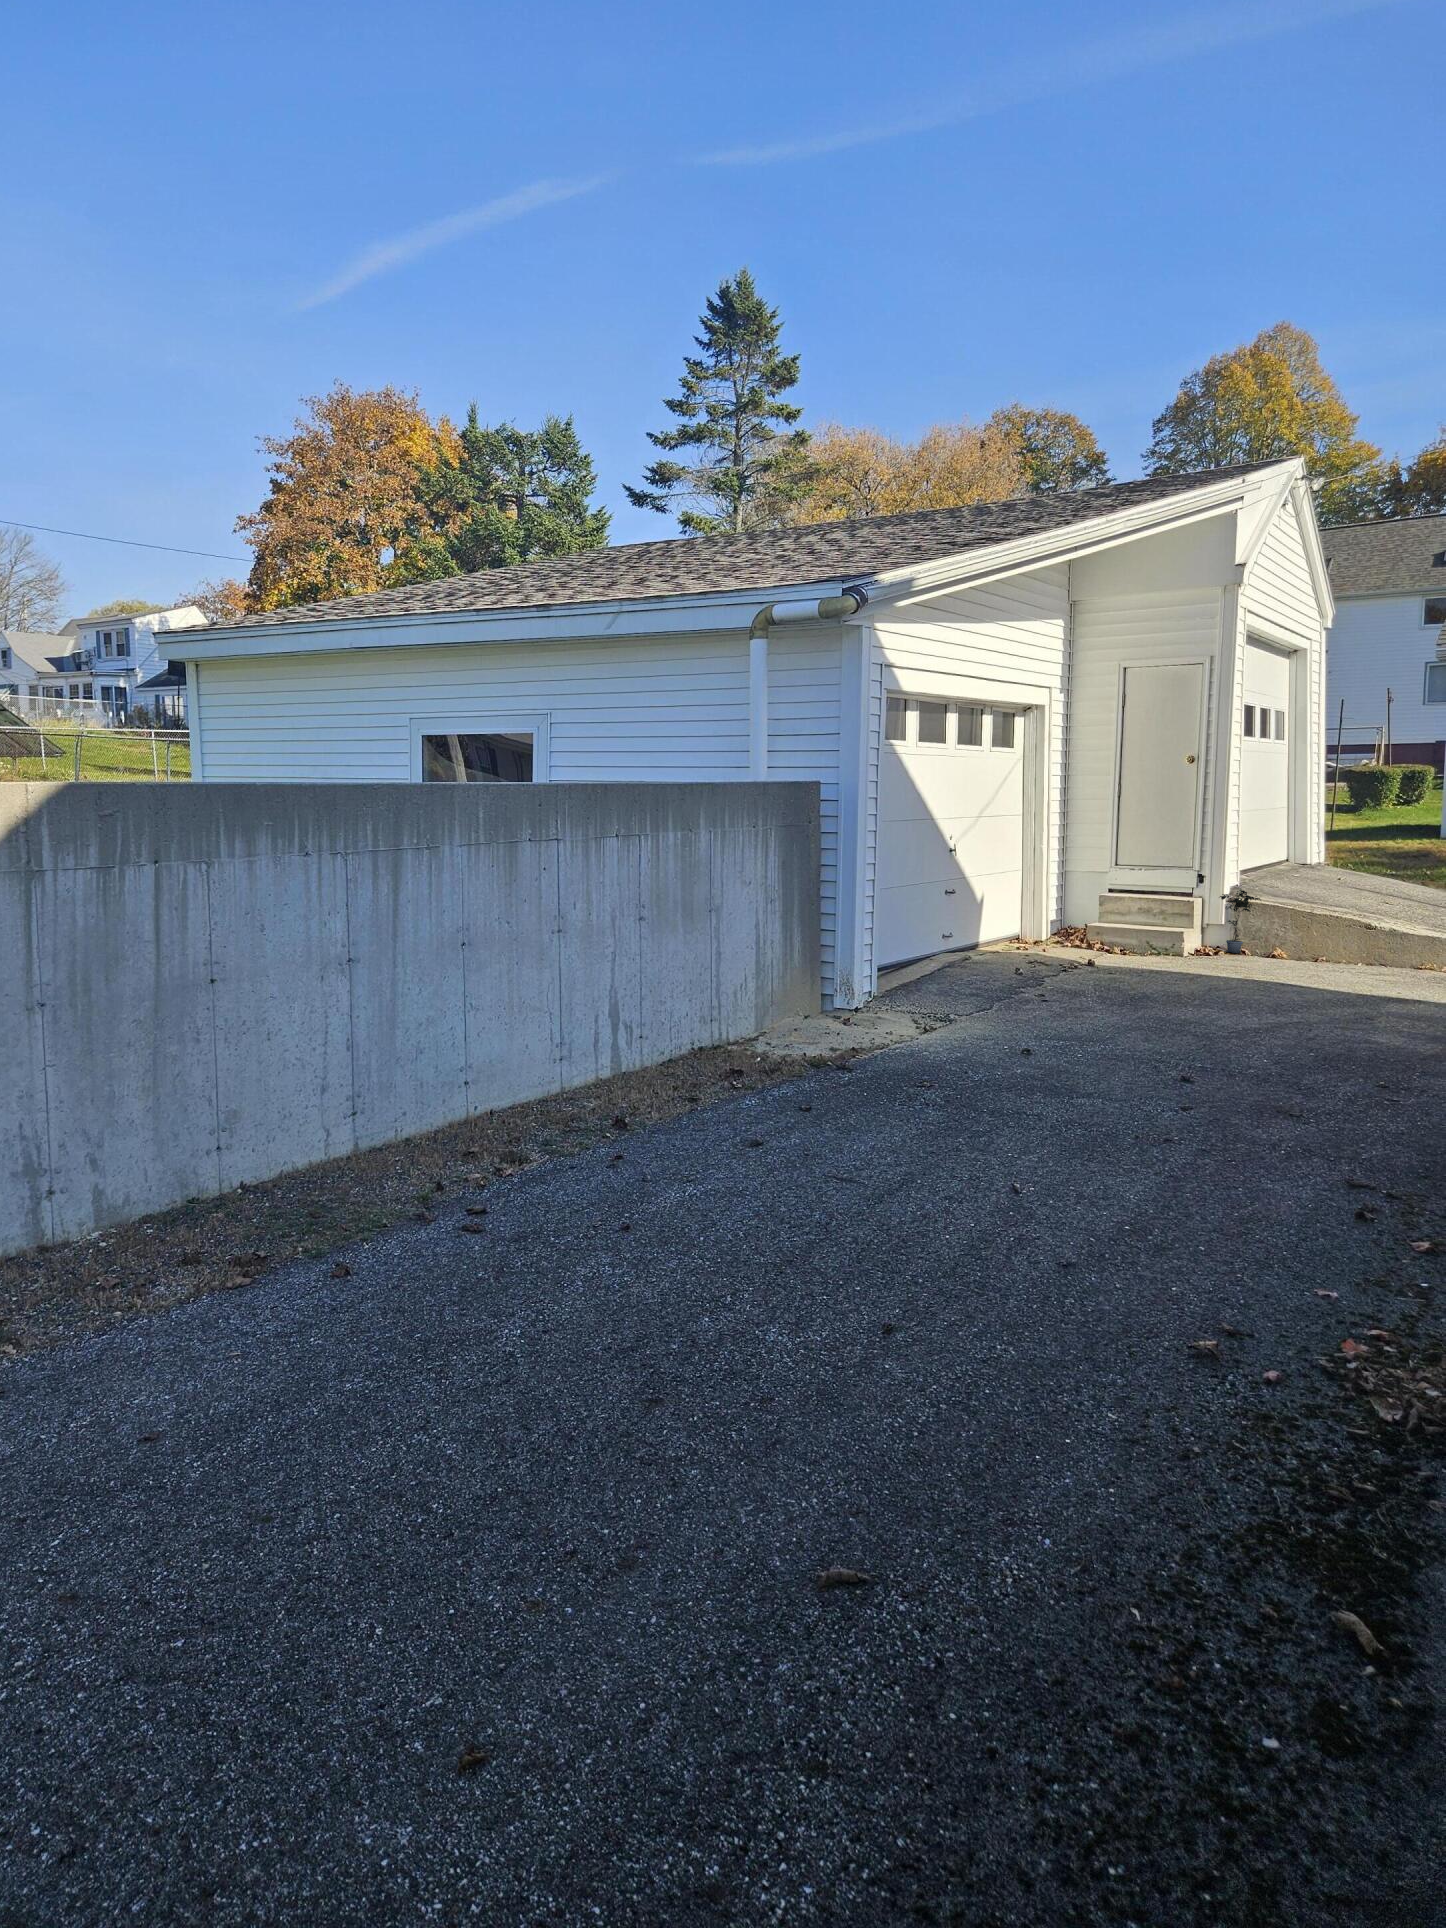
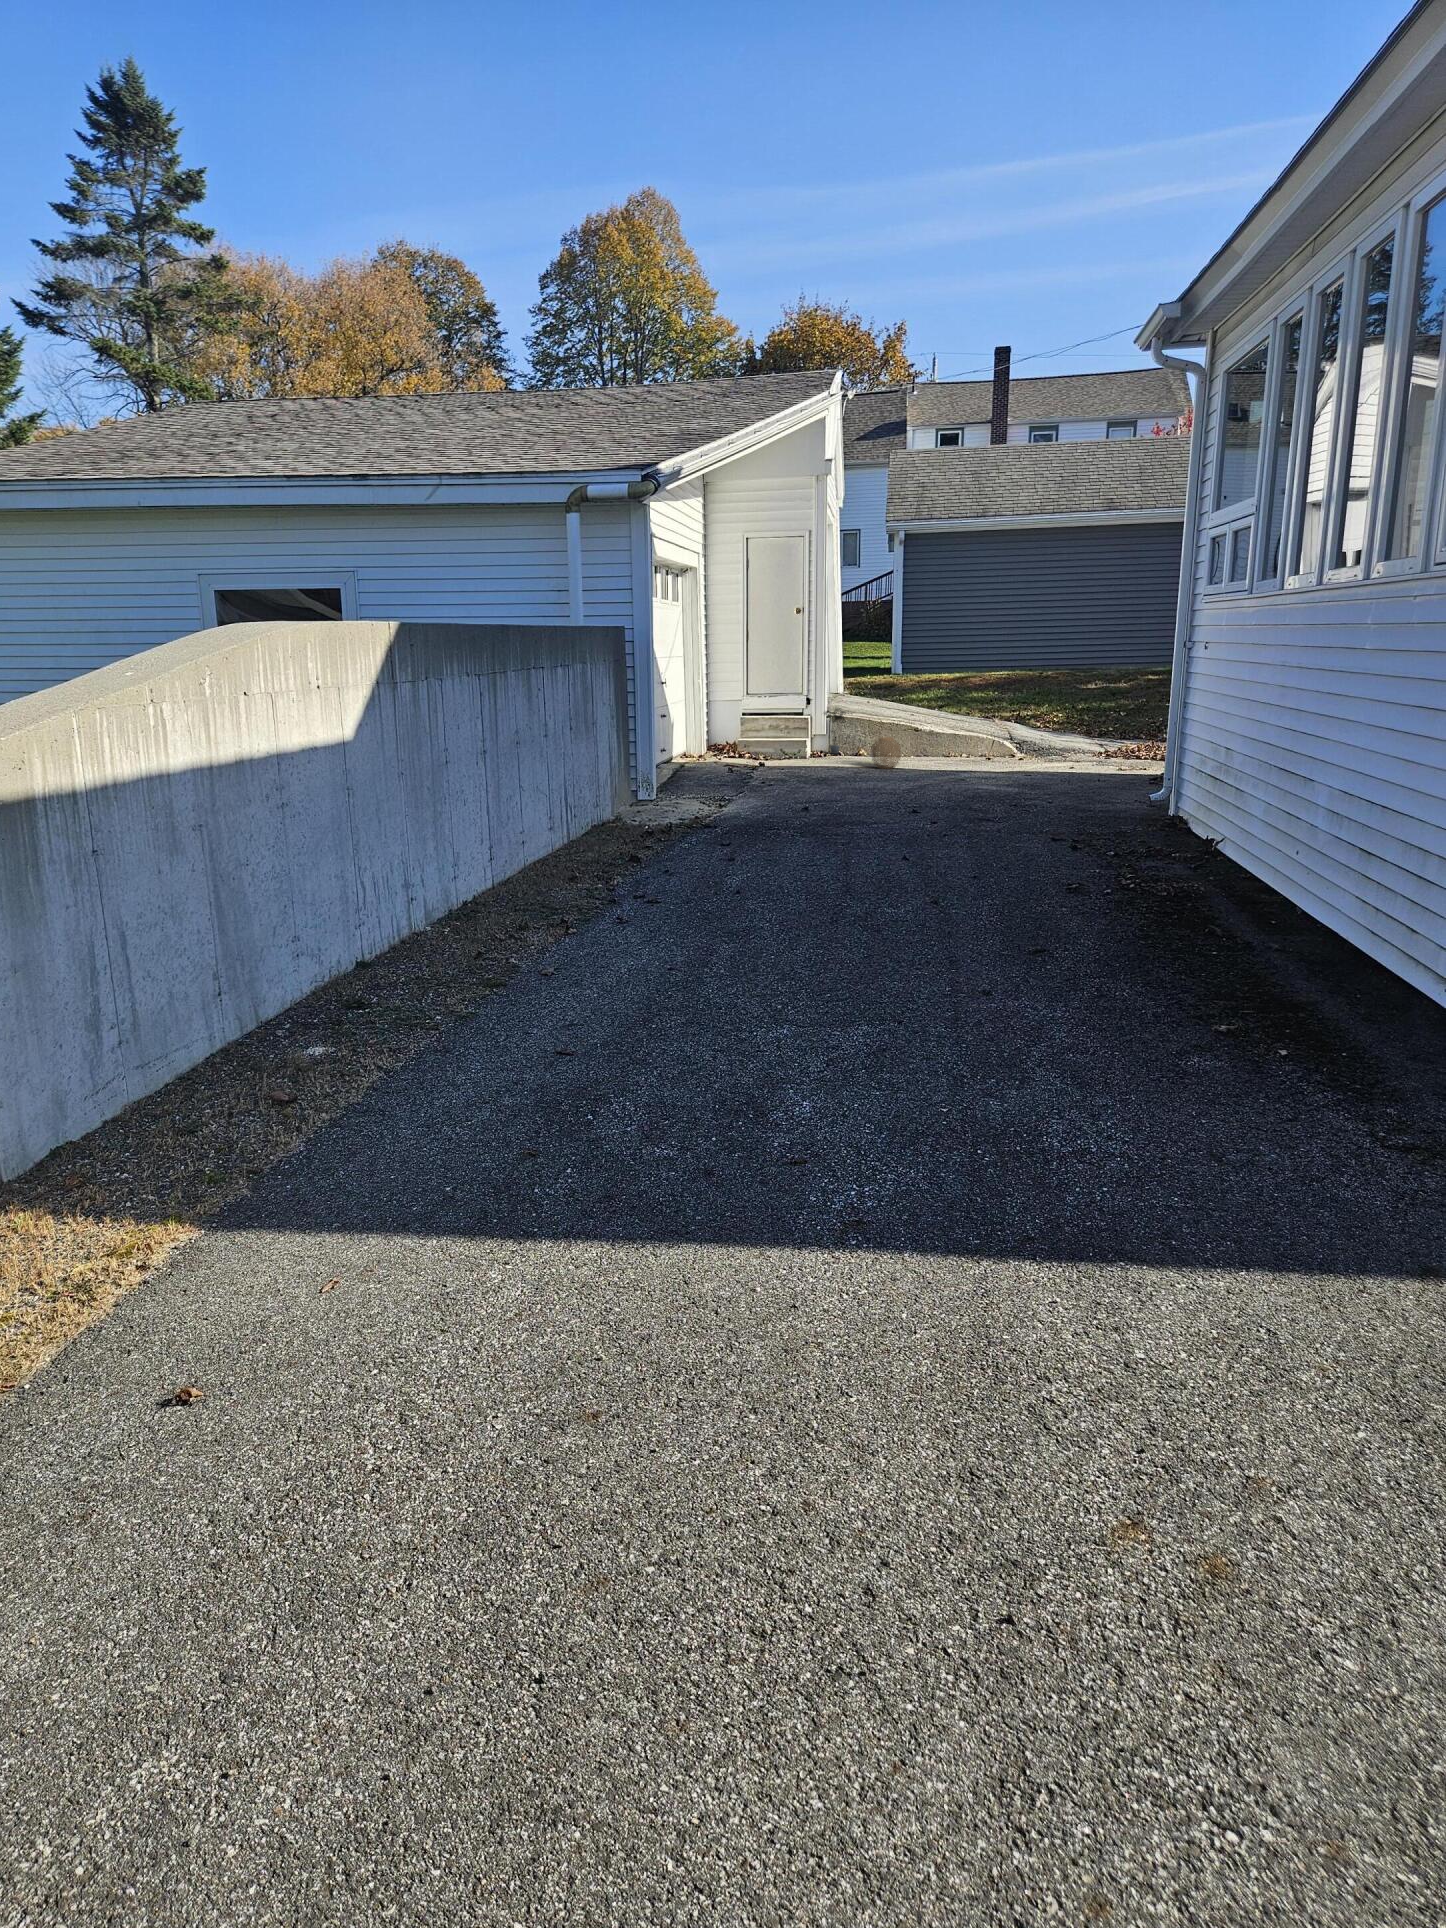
woven basket: none [1258,938,1304,984] -> present [872,737,901,769]

